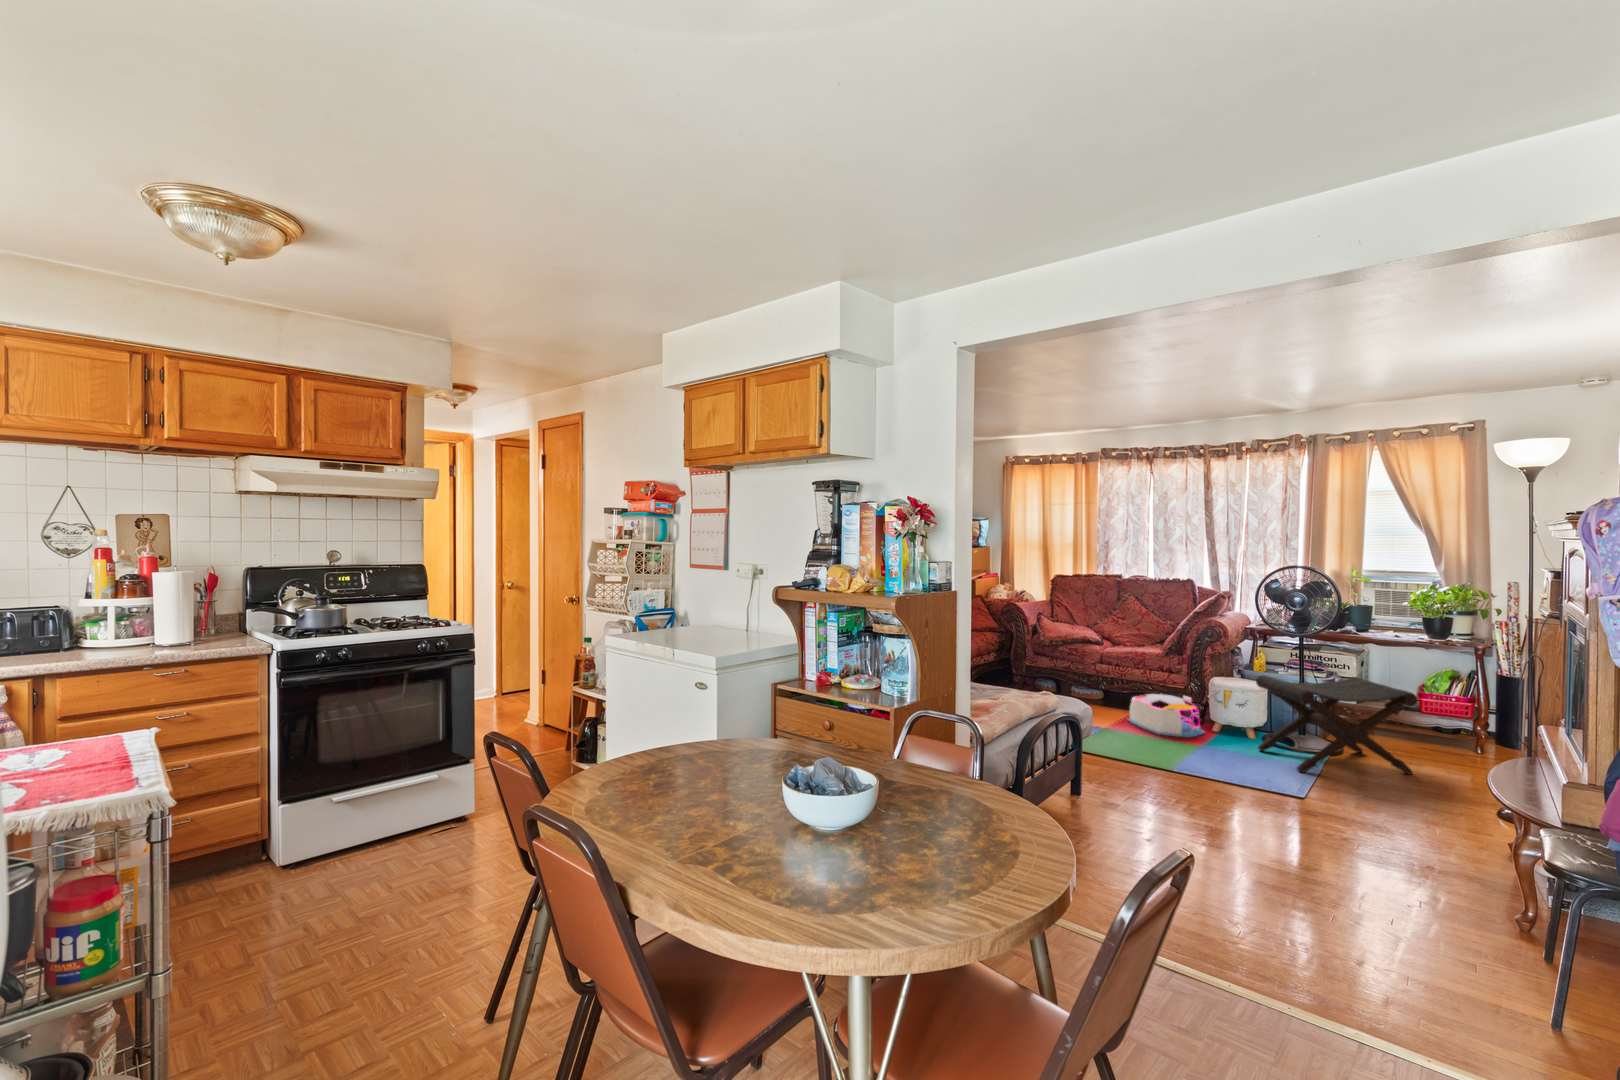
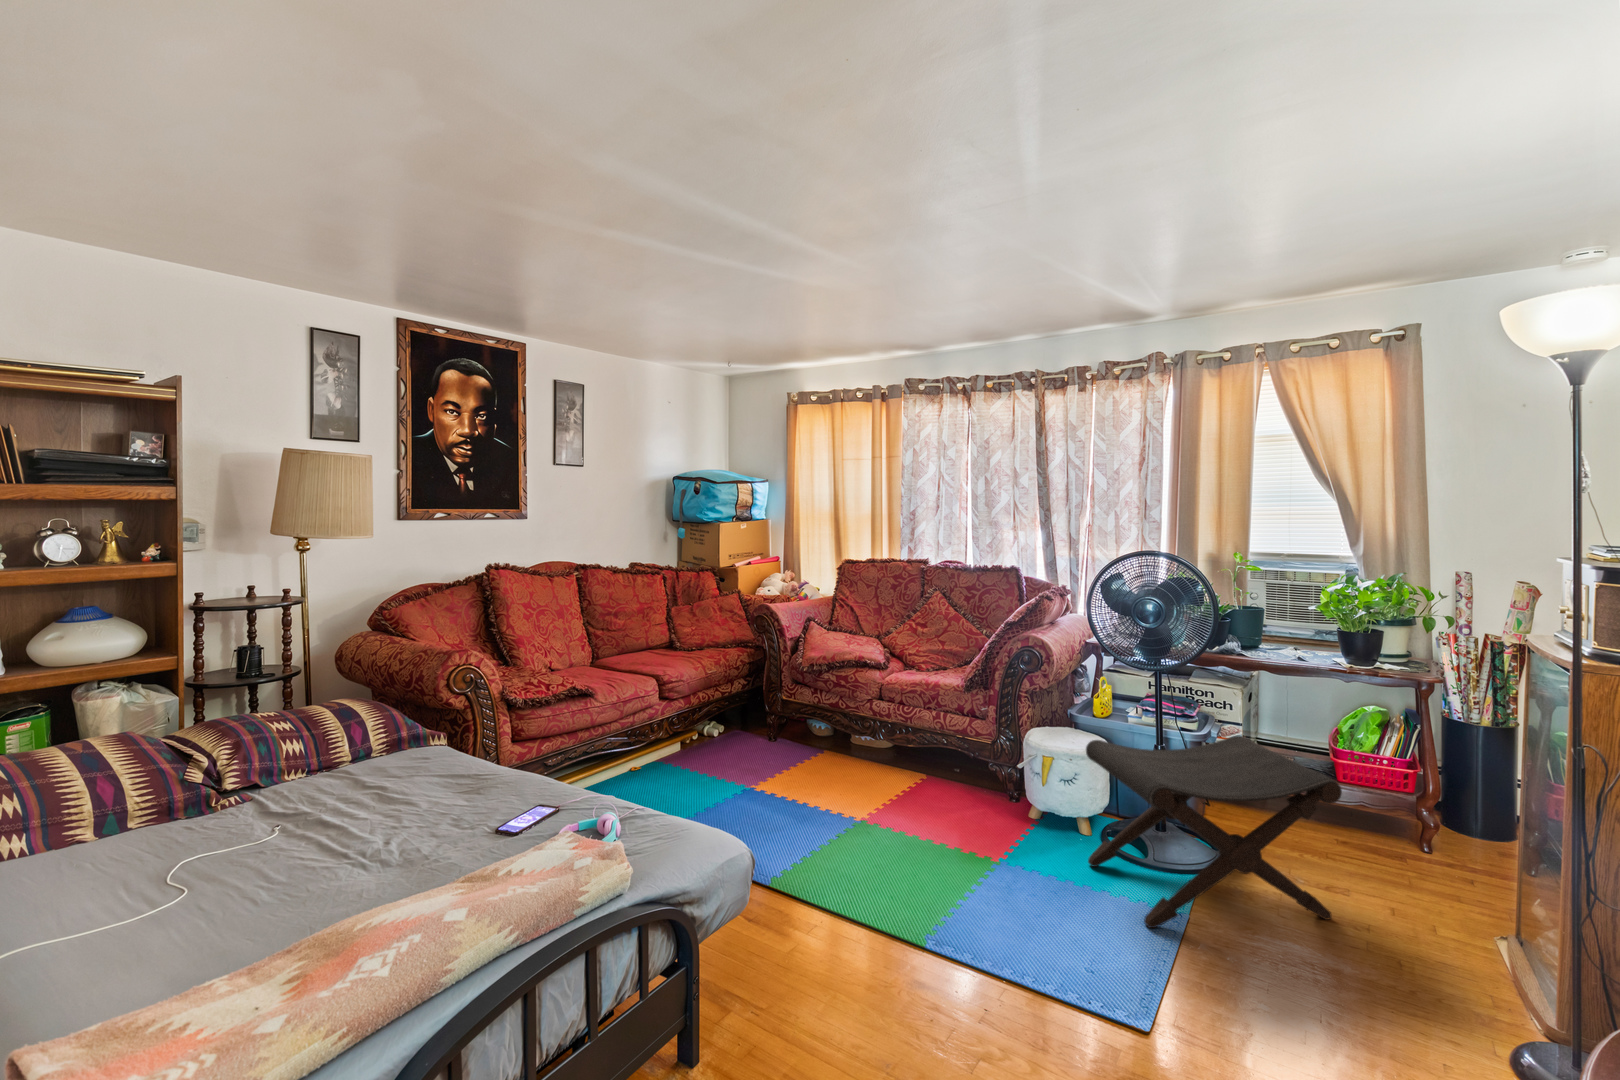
storage bin: present [1128,694,1205,737] -> none [907,753,1016,835]

